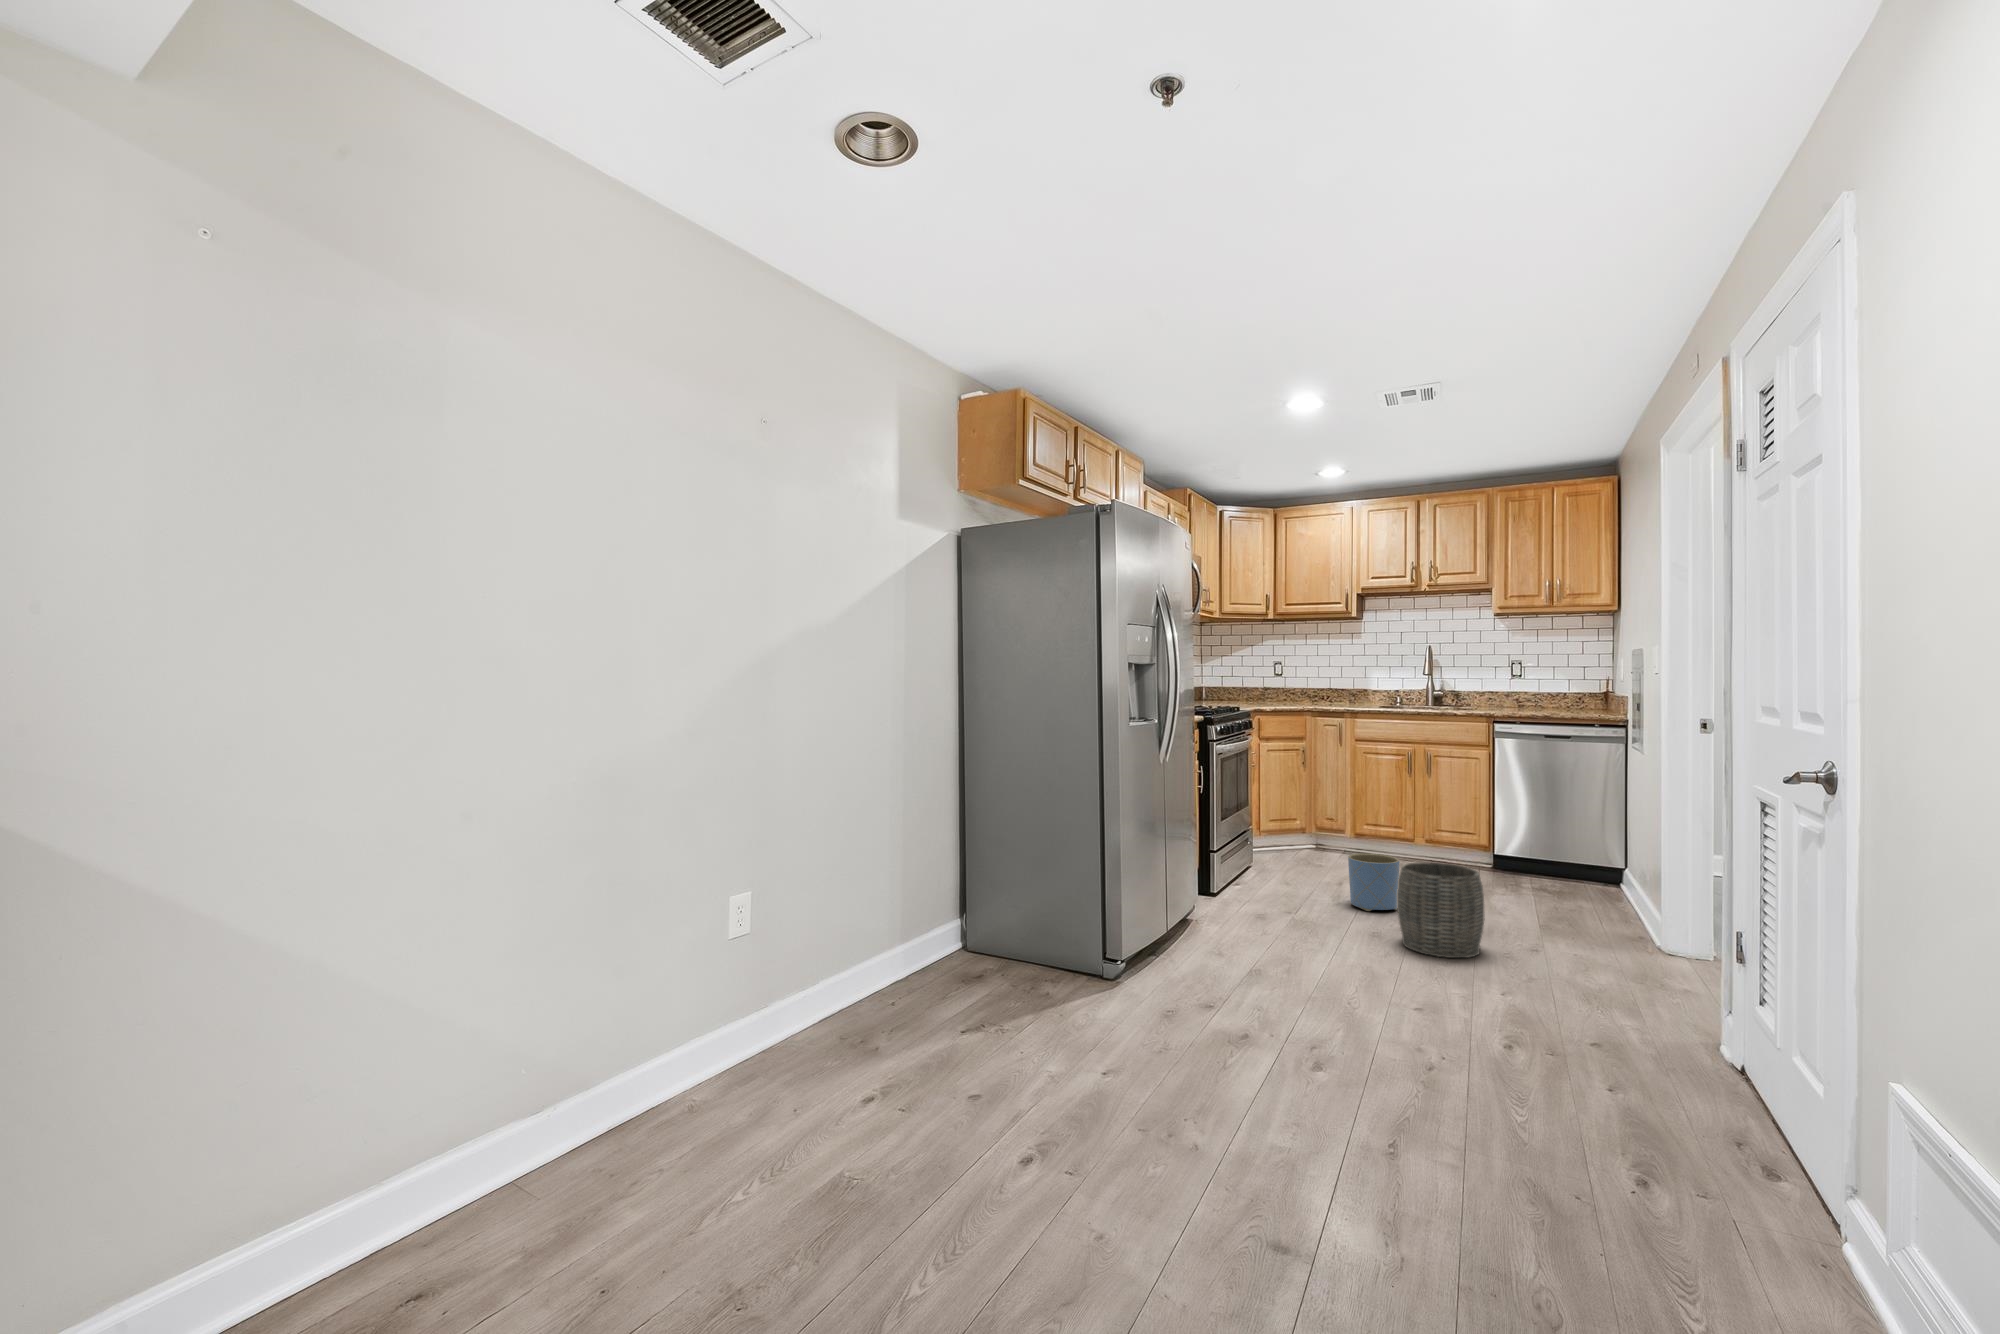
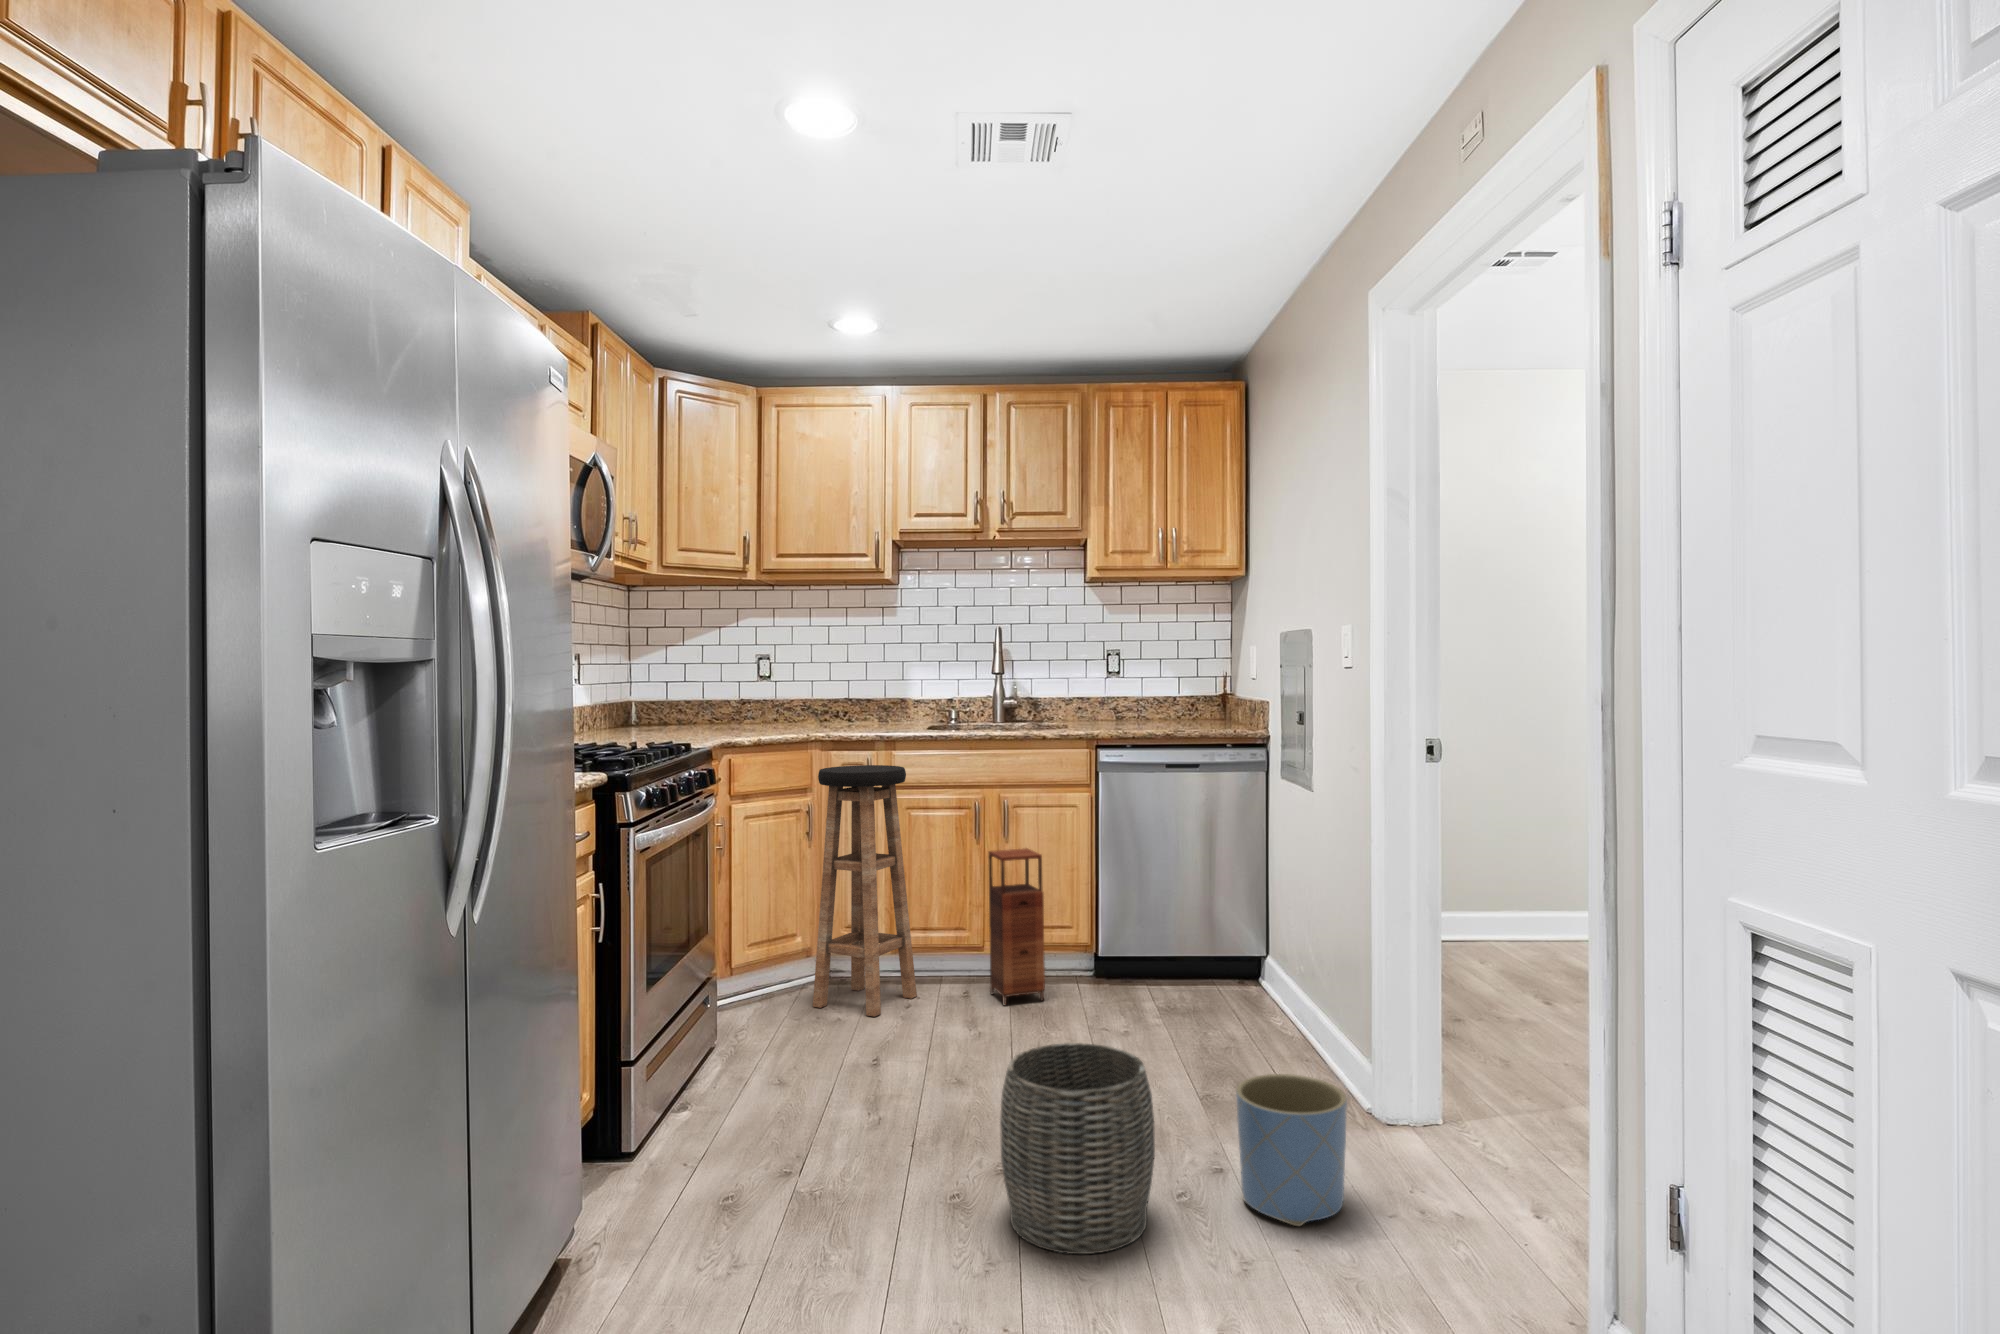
bar stool: none [1305,726,1369,867] -> present [813,765,917,1017]
storage cabinet: none [1416,780,1453,873] -> present [988,848,1045,1005]
planter: present [1348,854,1400,911] -> present [1236,1074,1347,1226]

